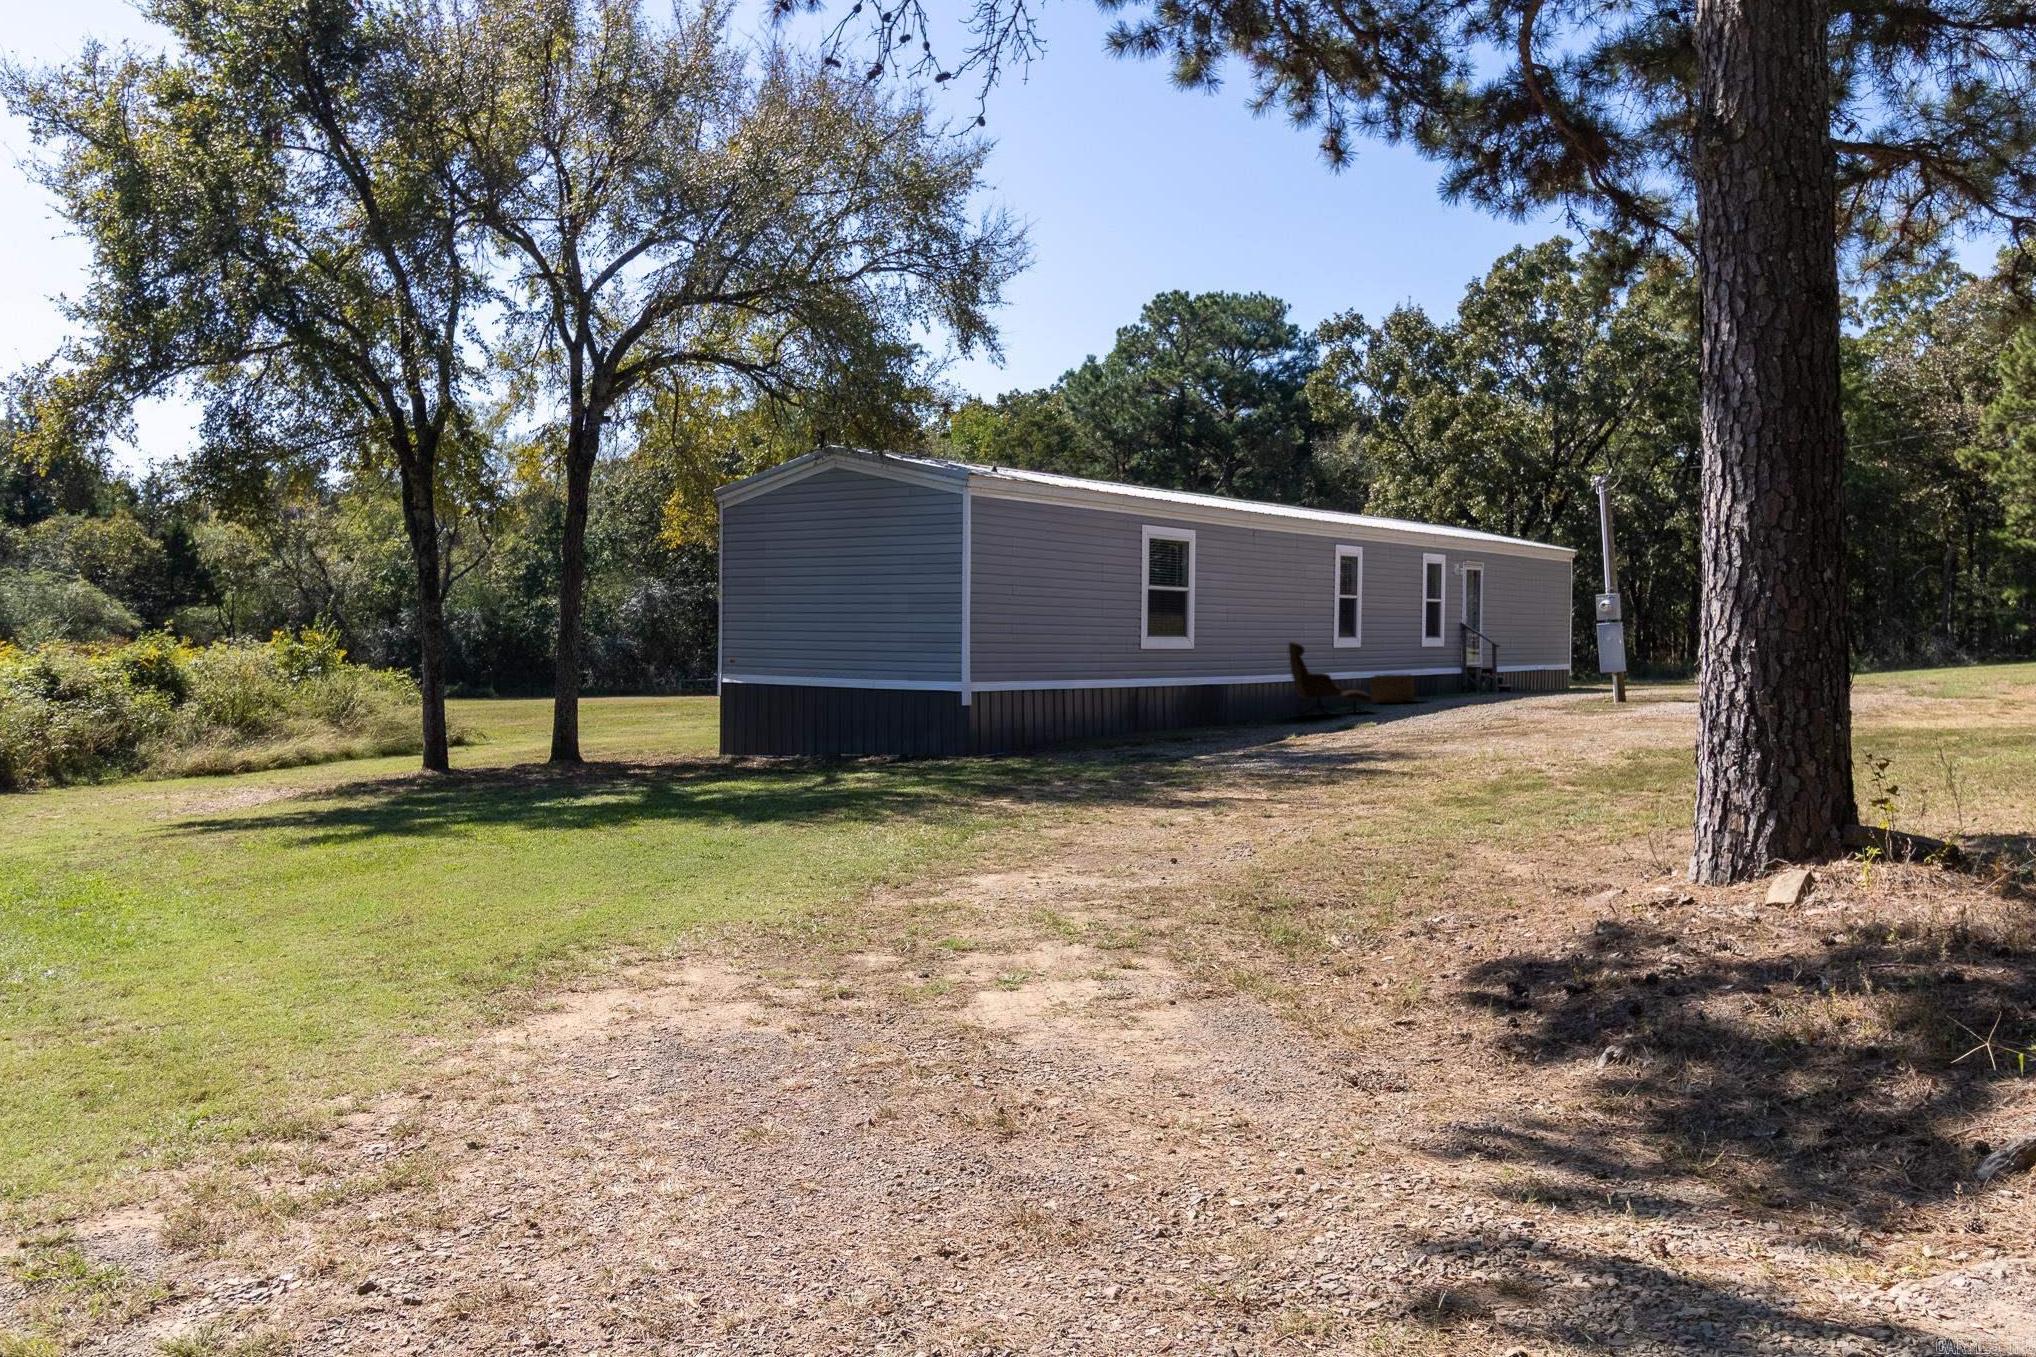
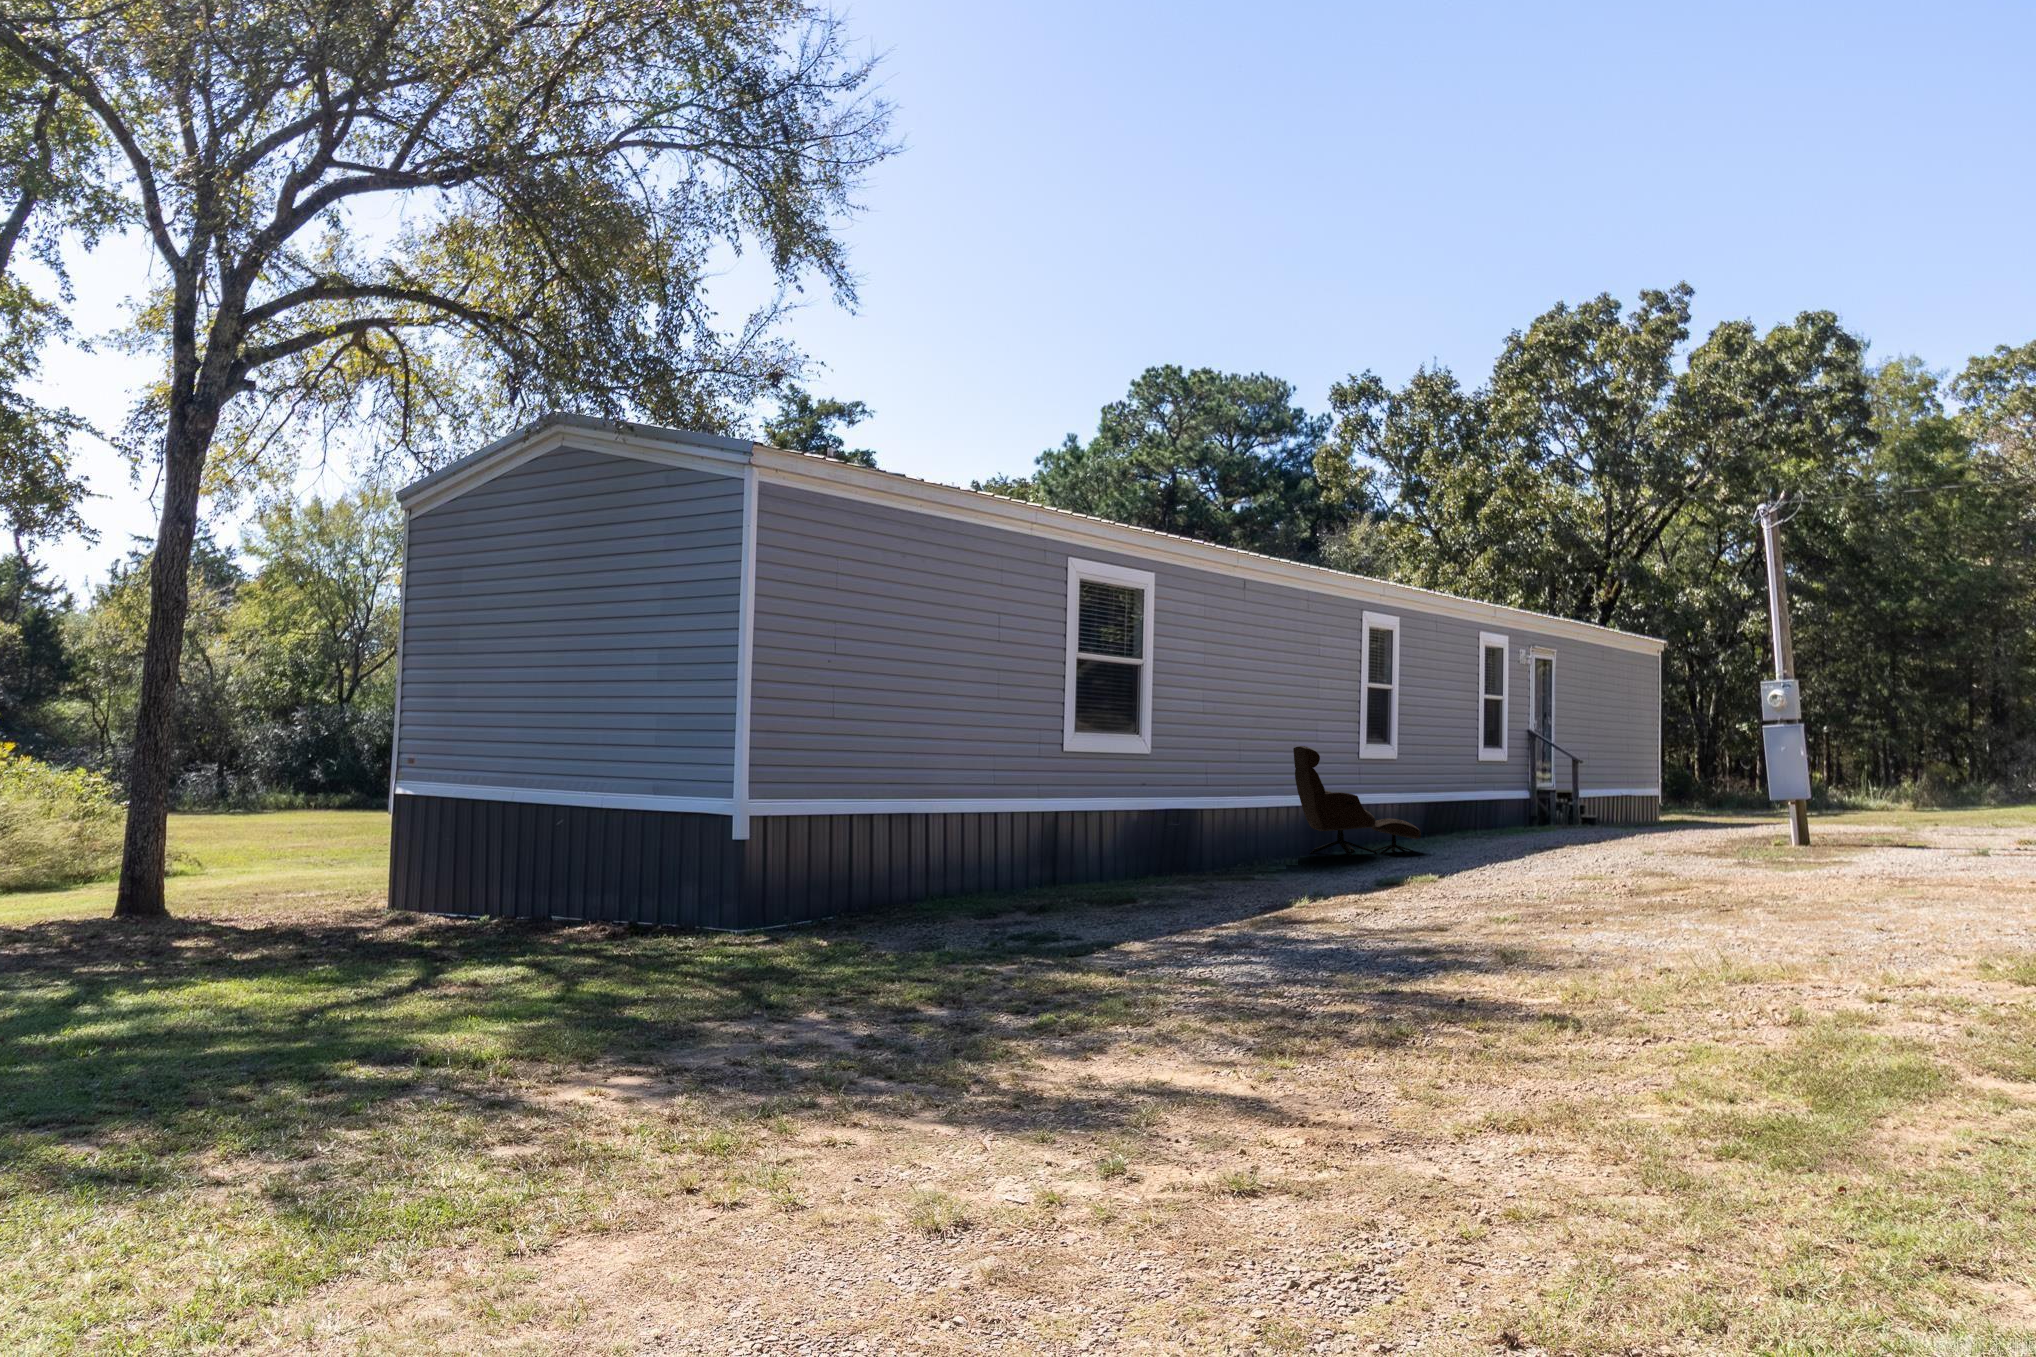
wooden crate: present [1371,674,1415,703] -> none [1412,796,1475,838]

